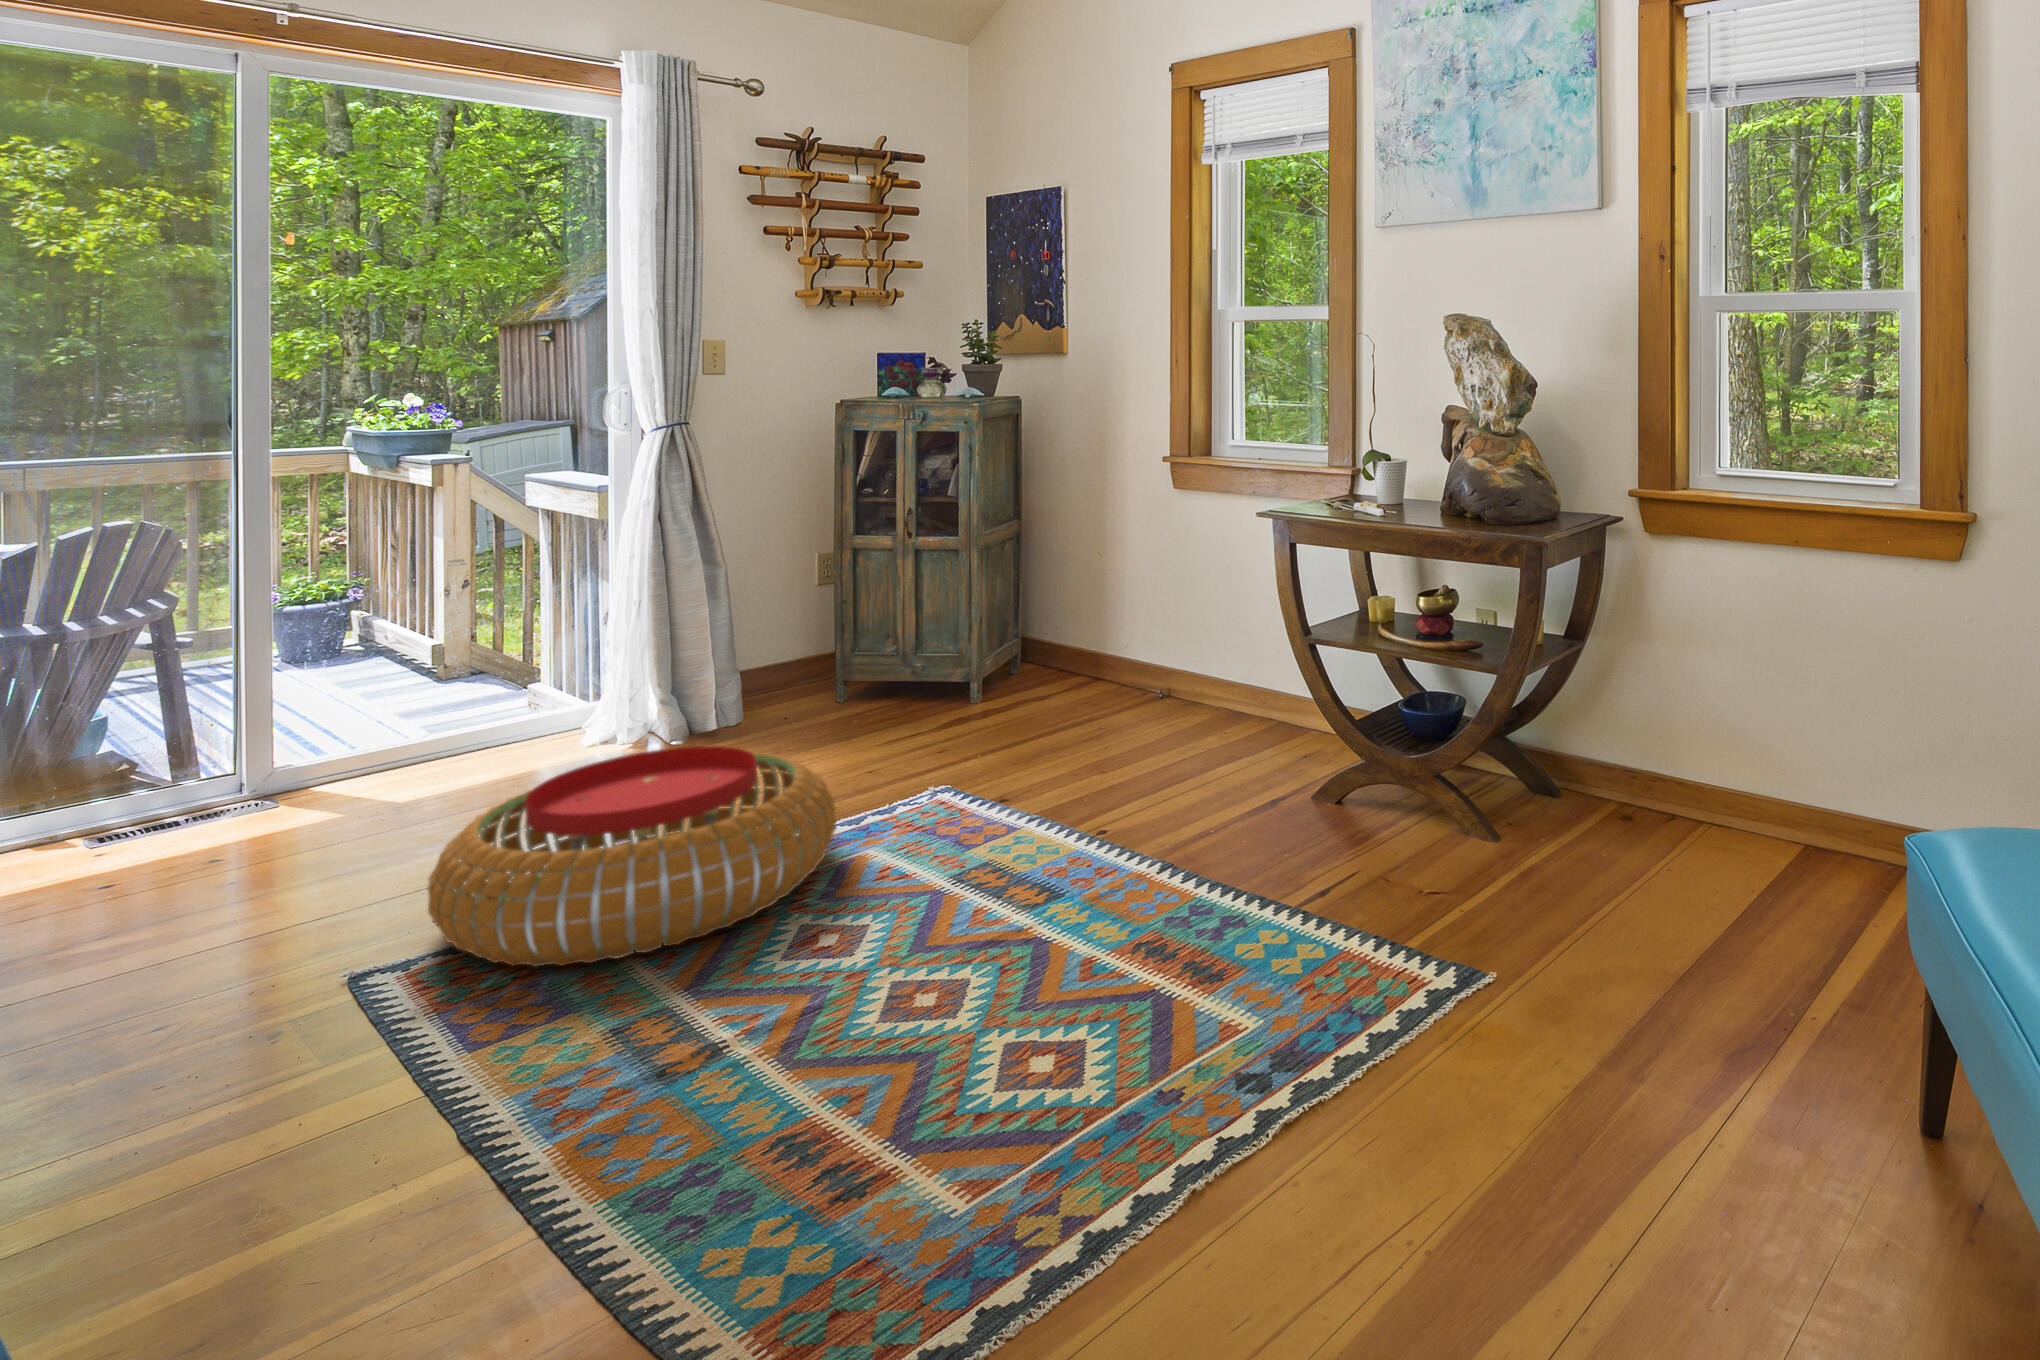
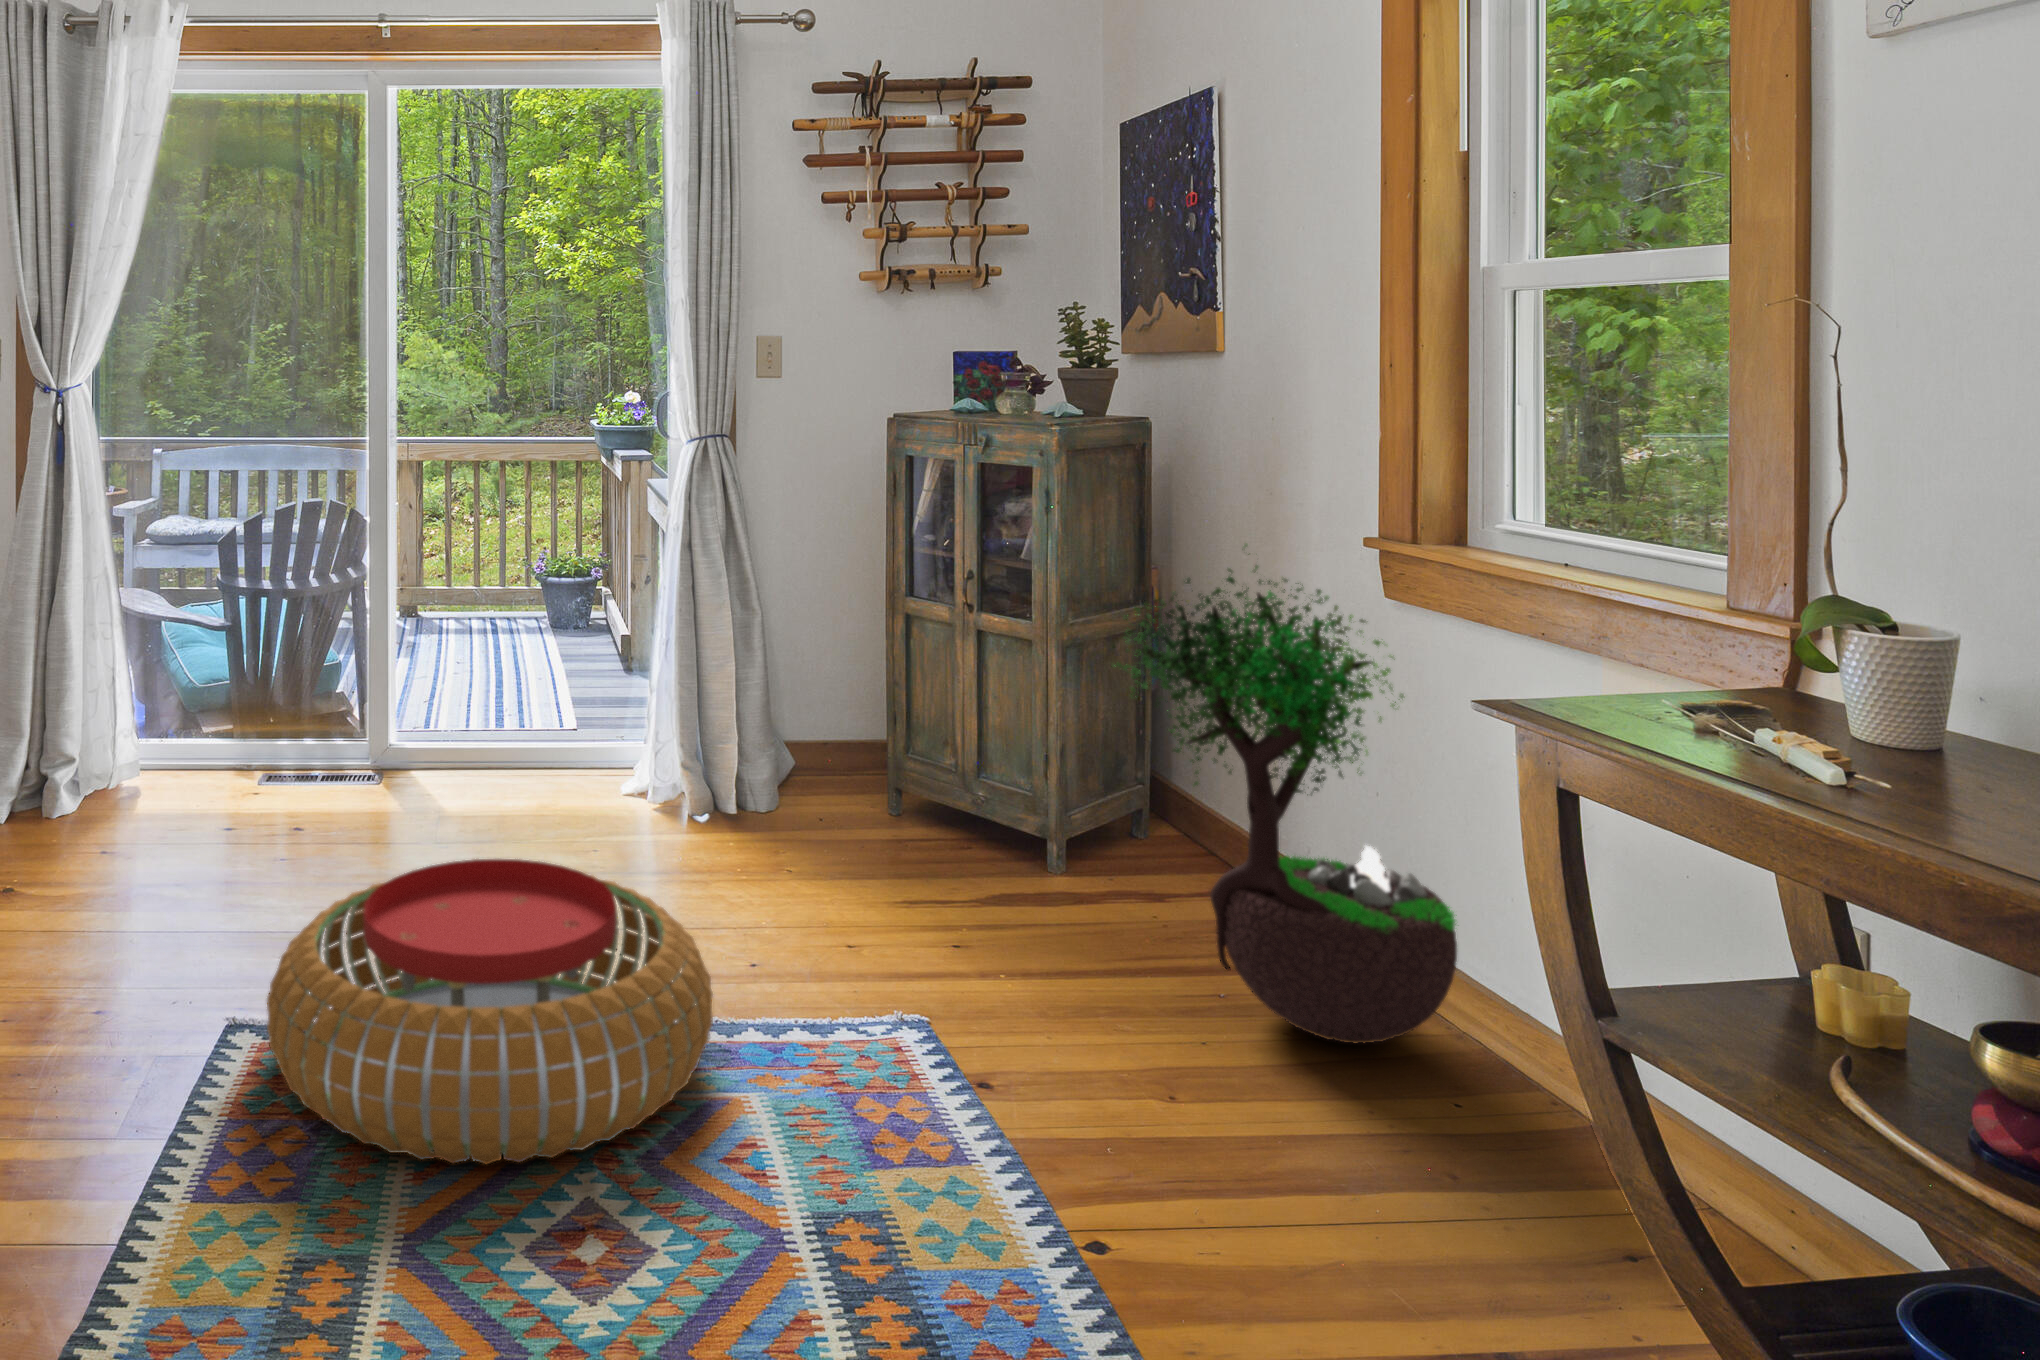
potted tree: none [1043,464,1228,728] -> present [1111,544,1457,1043]

